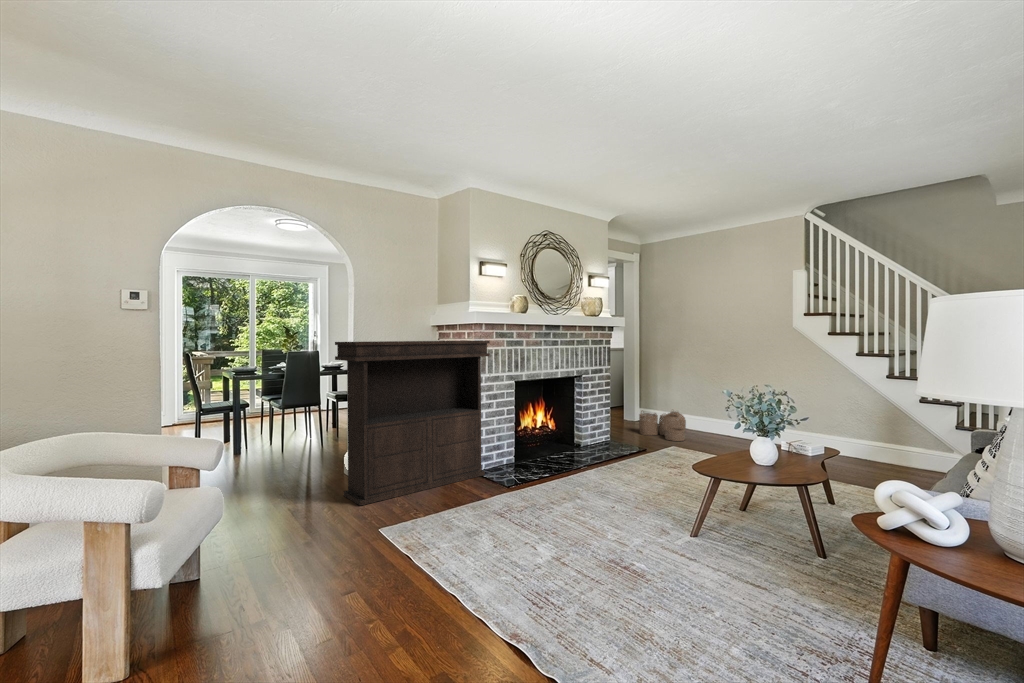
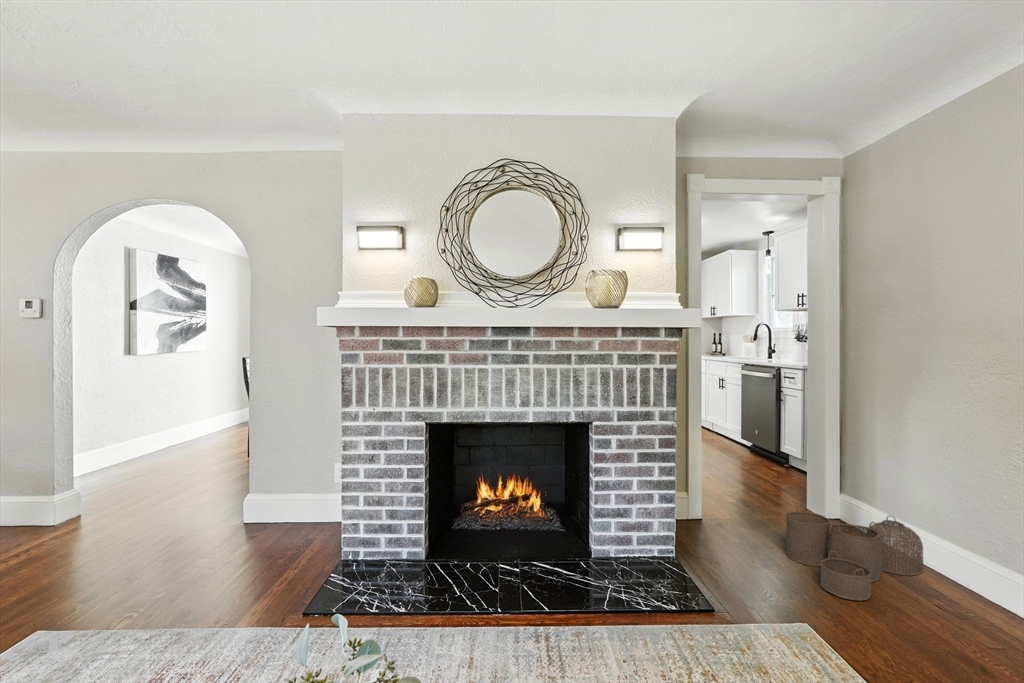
console table: present [335,341,490,506] -> none [118,352,370,575]

